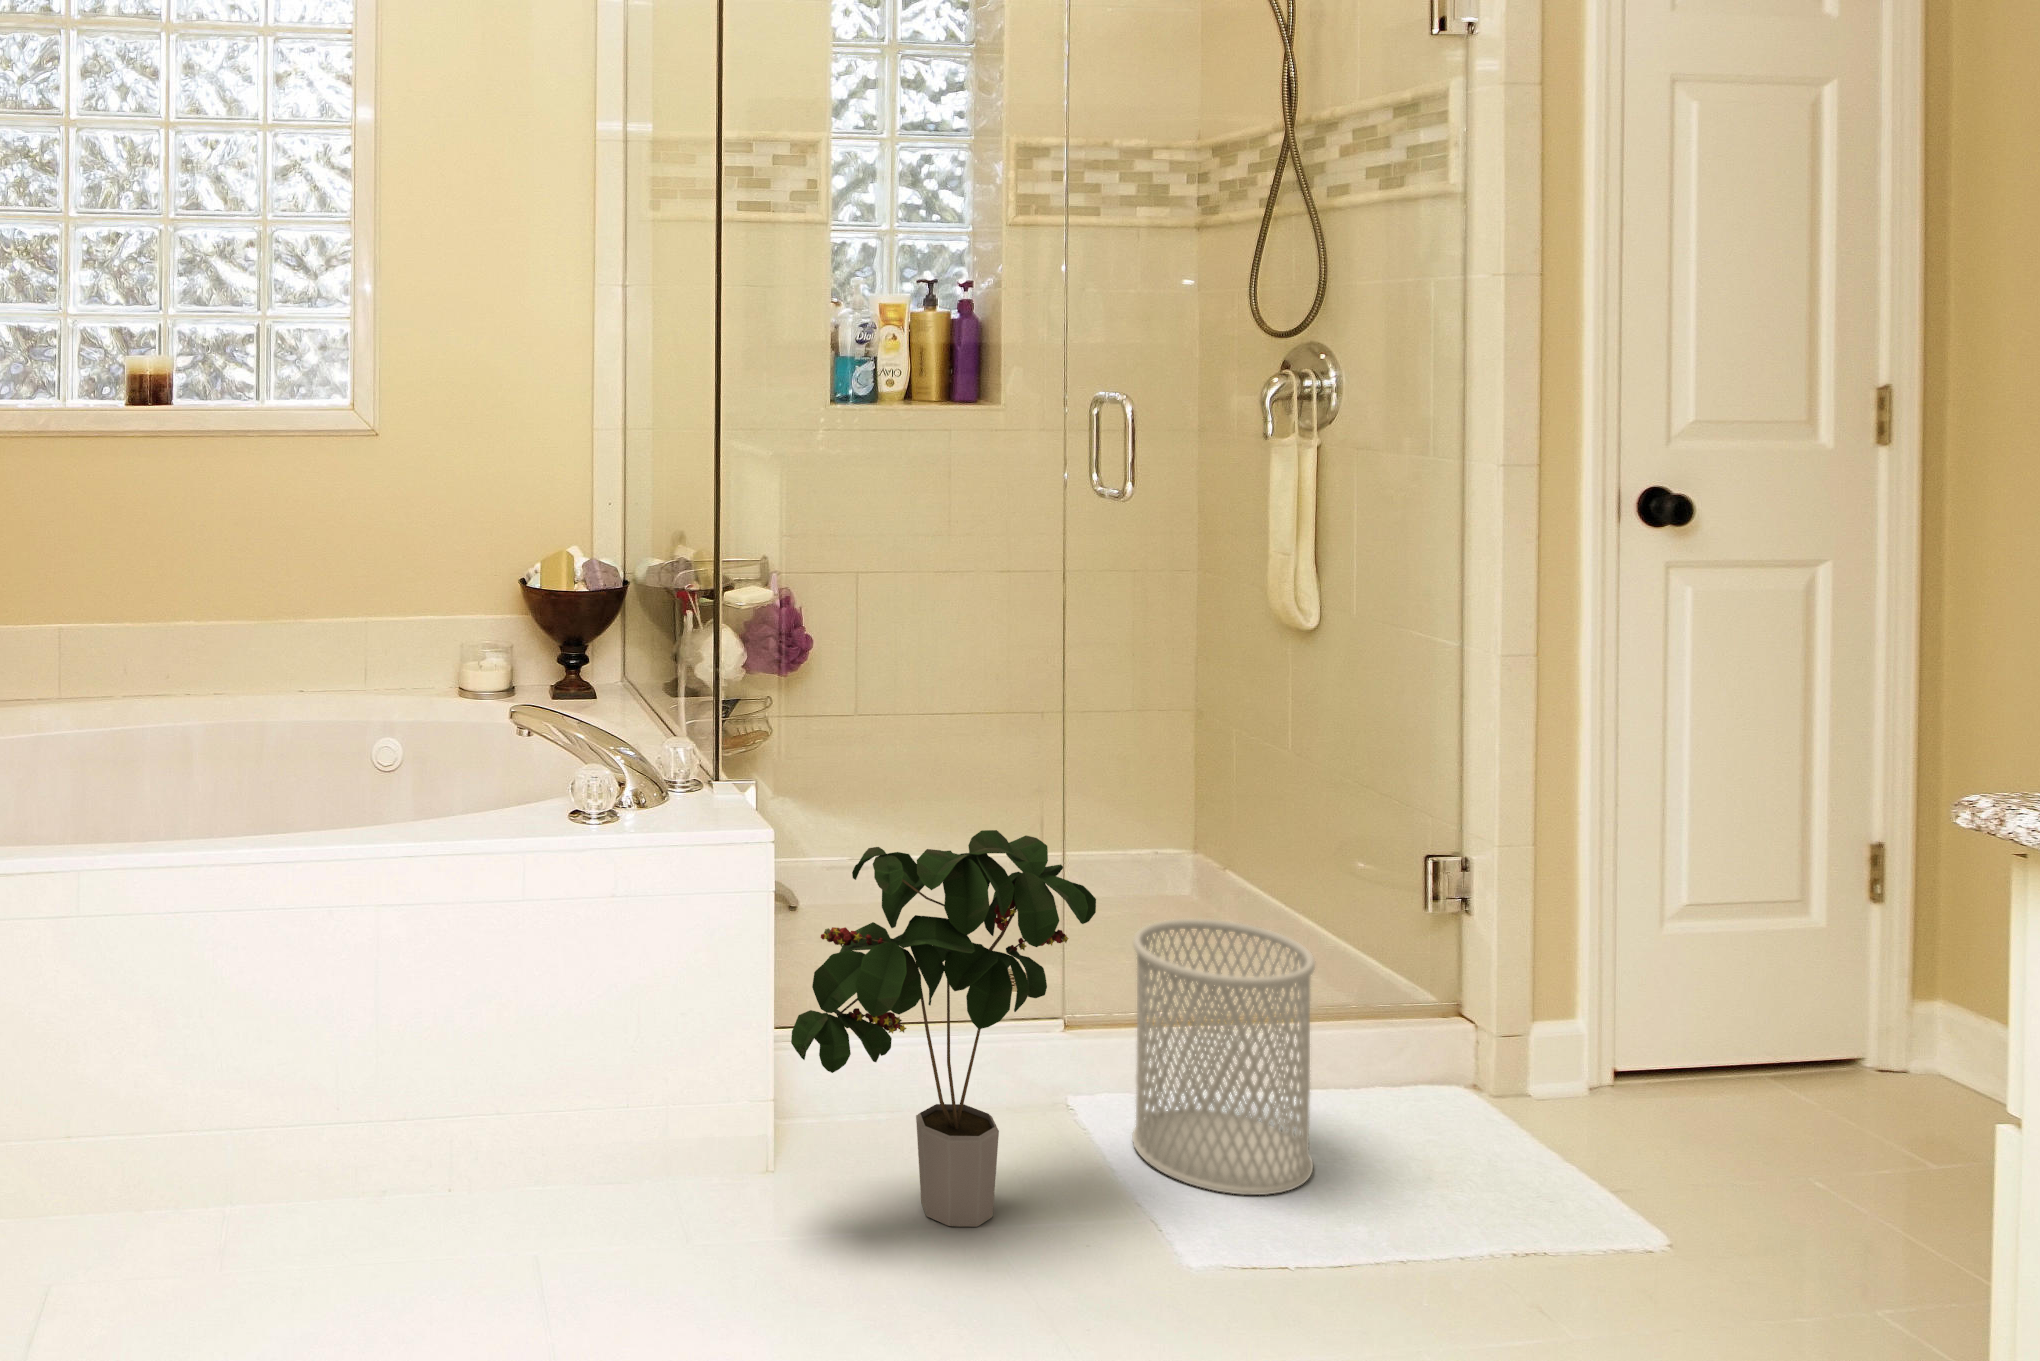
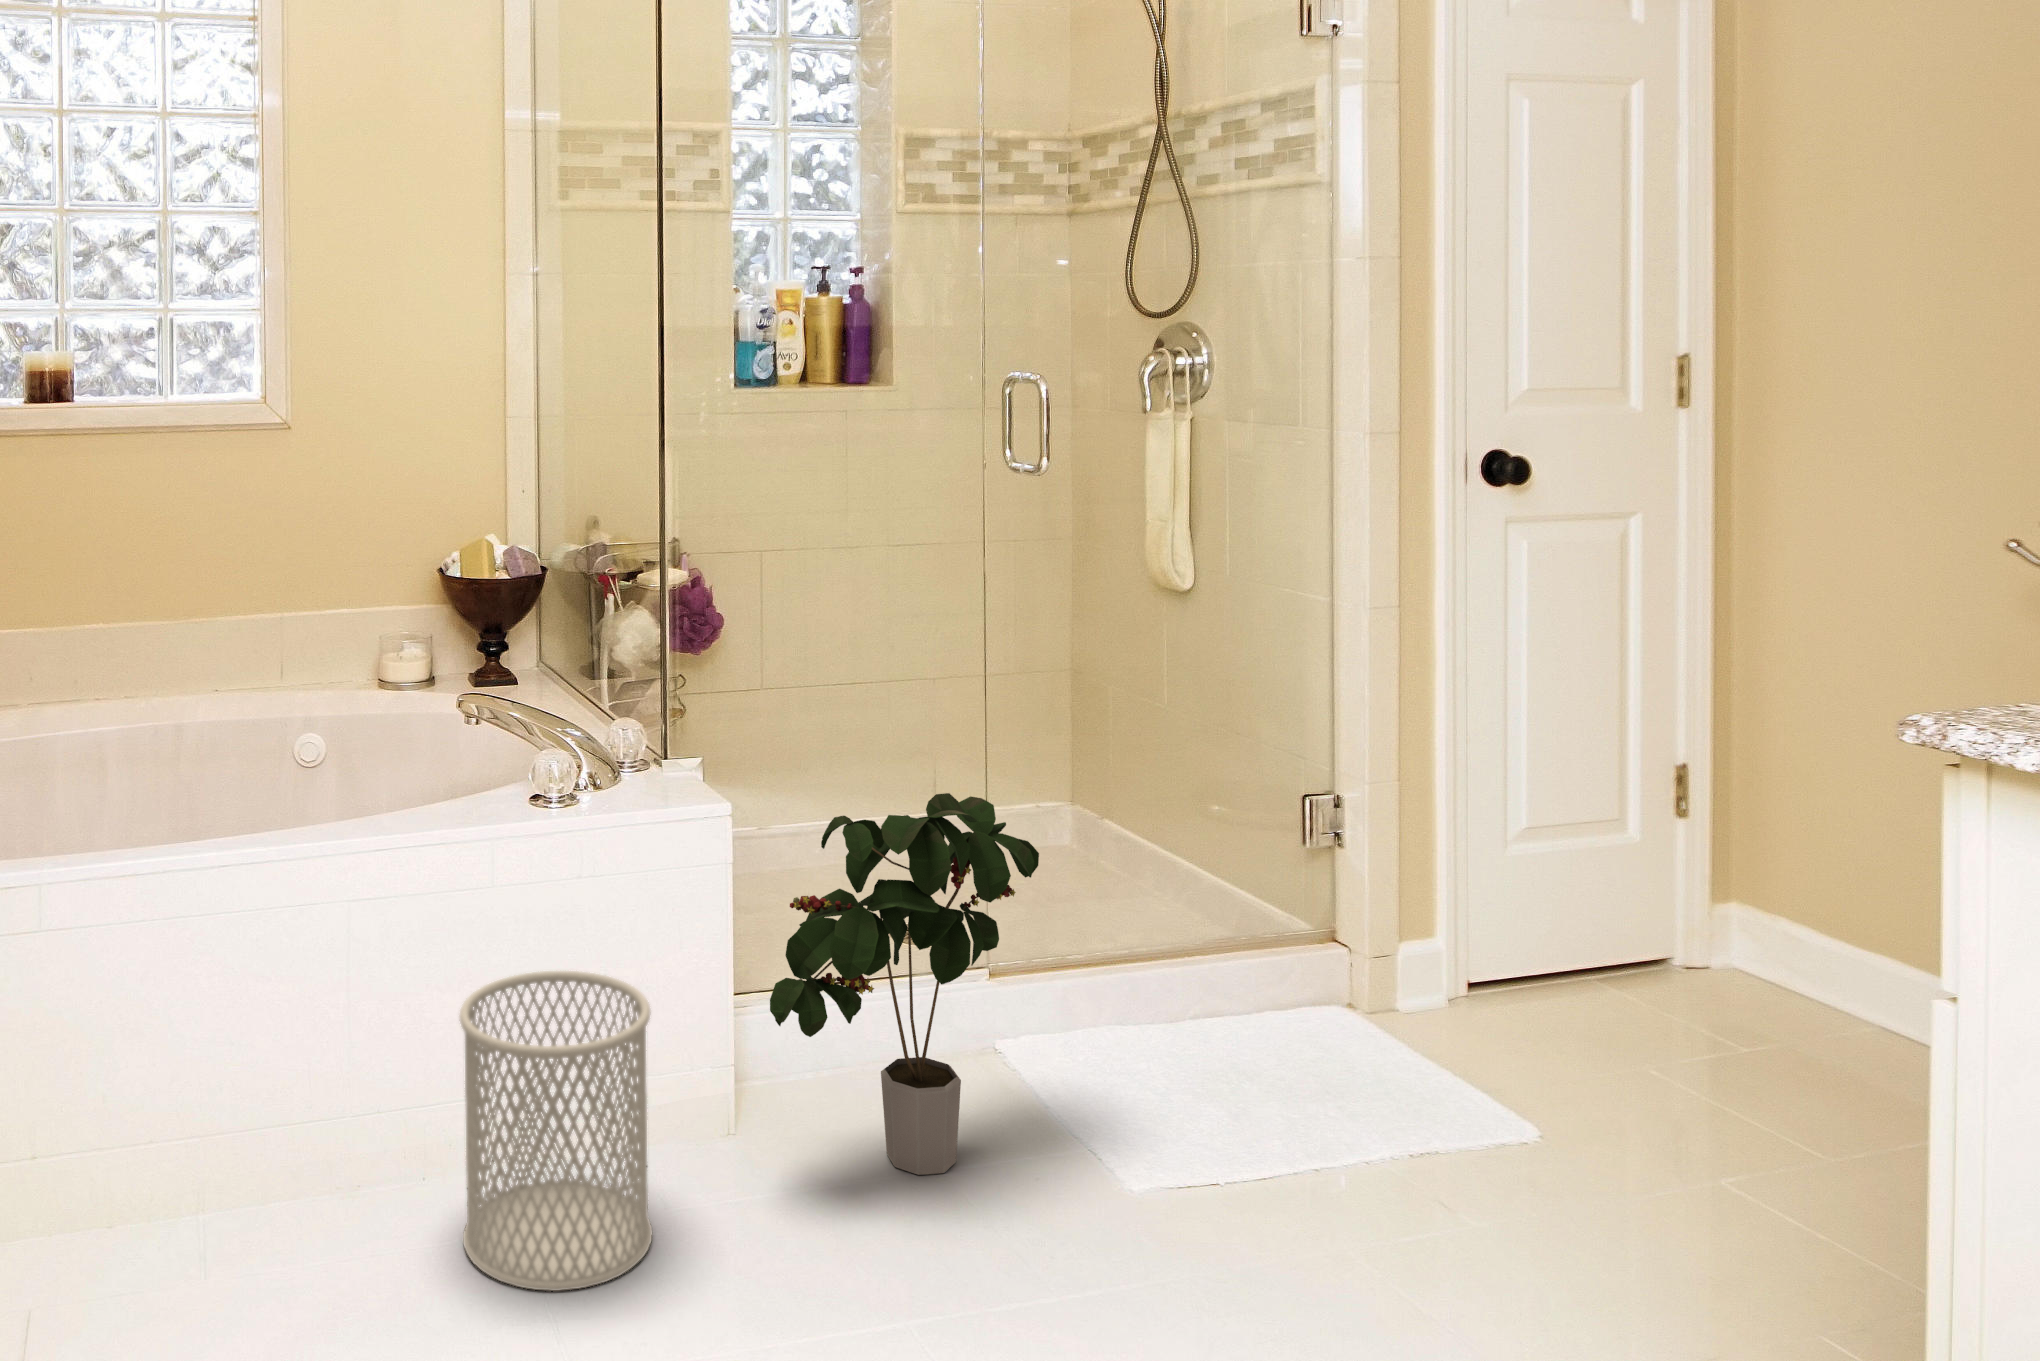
wastebasket: present [1132,919,1315,1195] -> present [460,971,652,1291]

